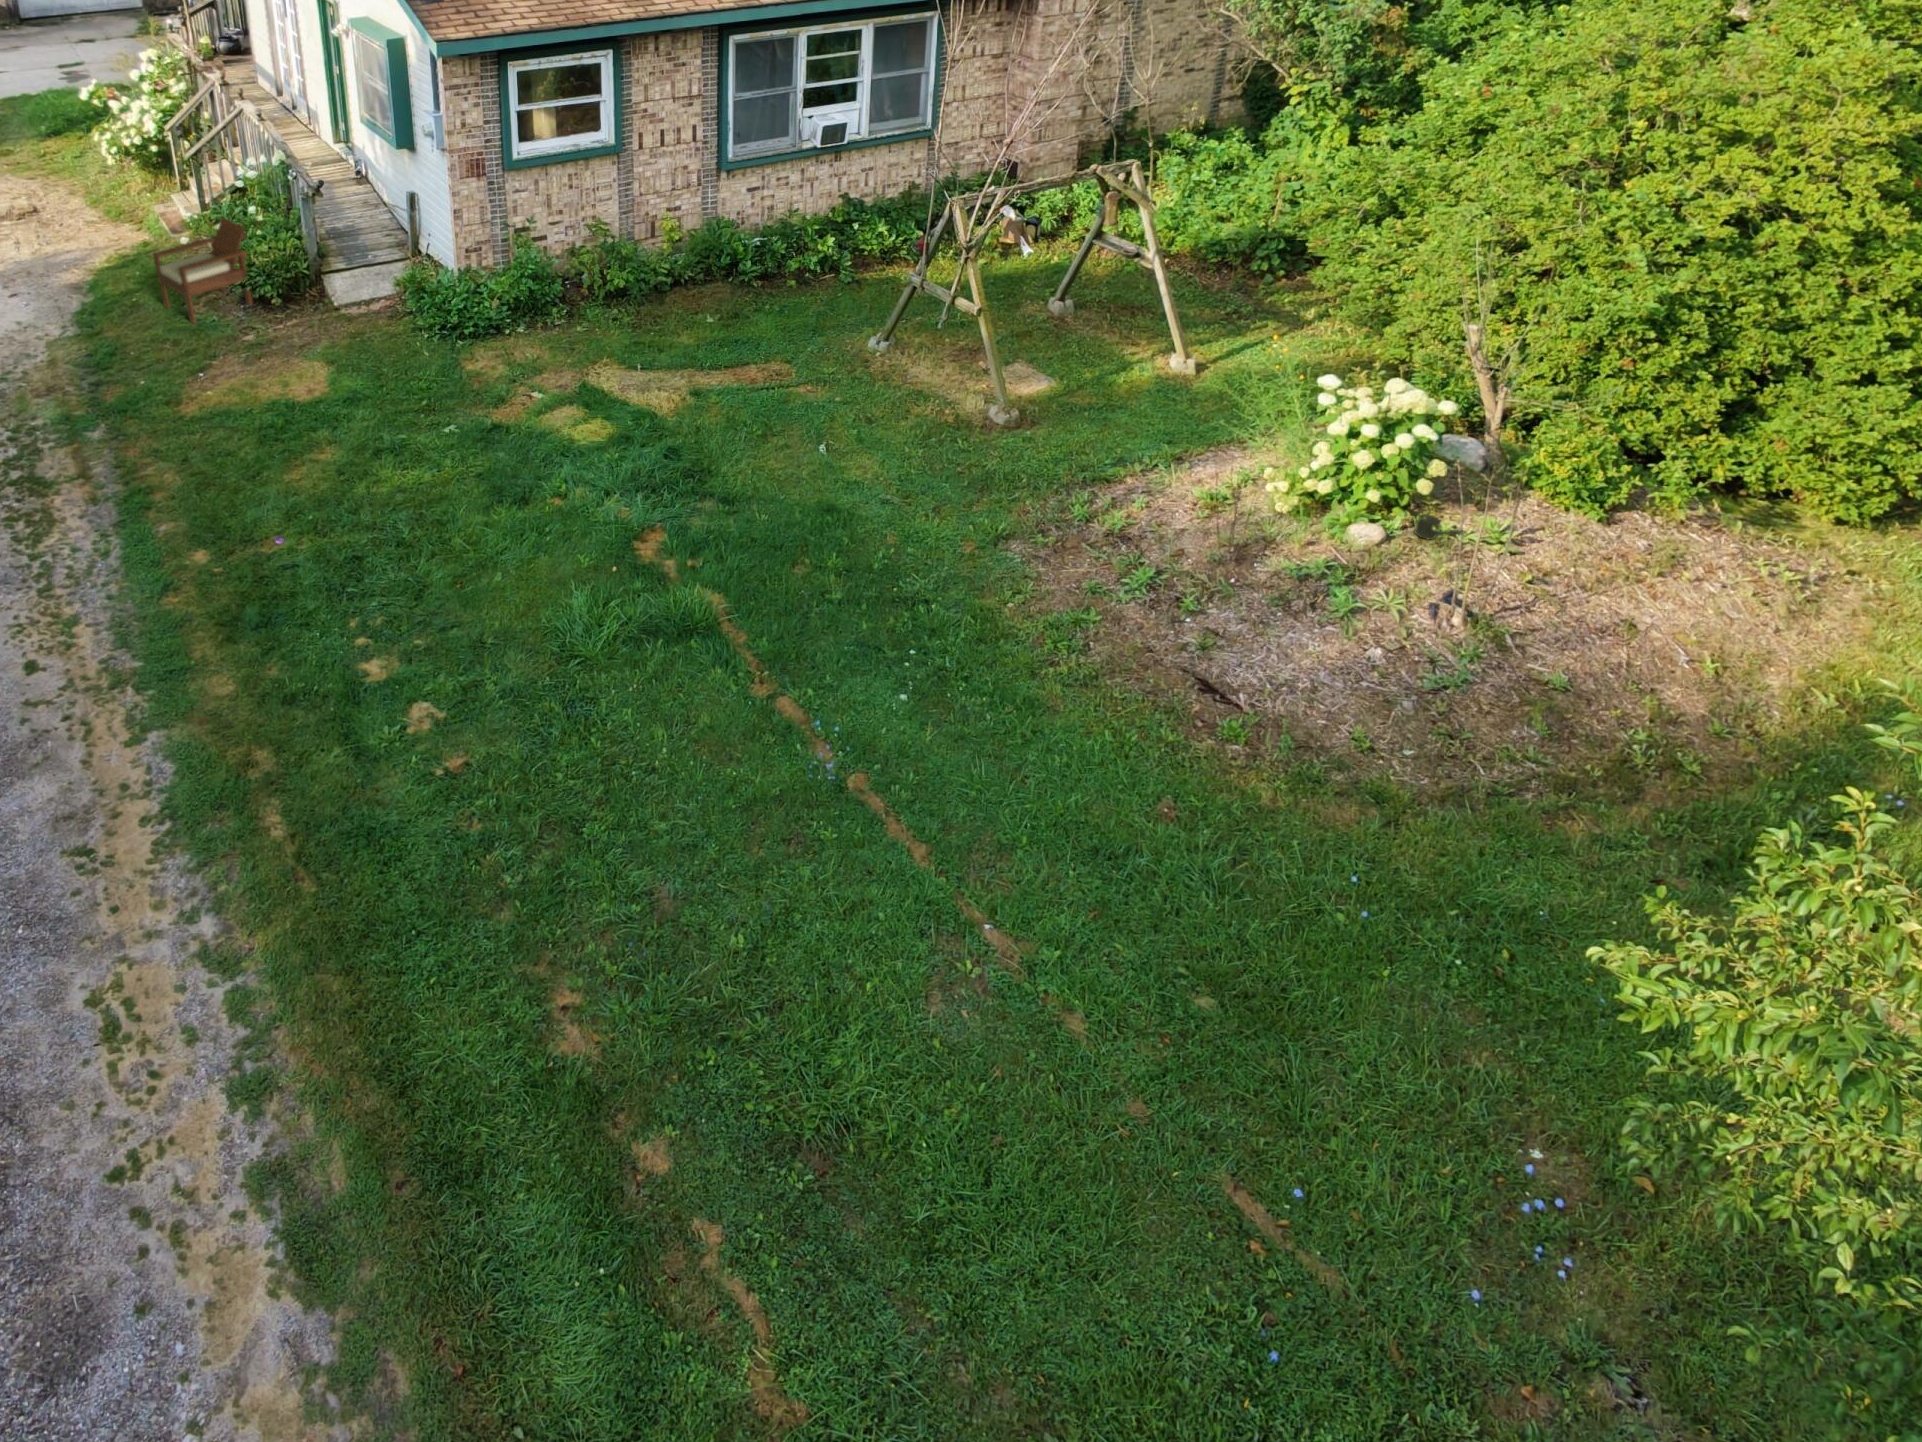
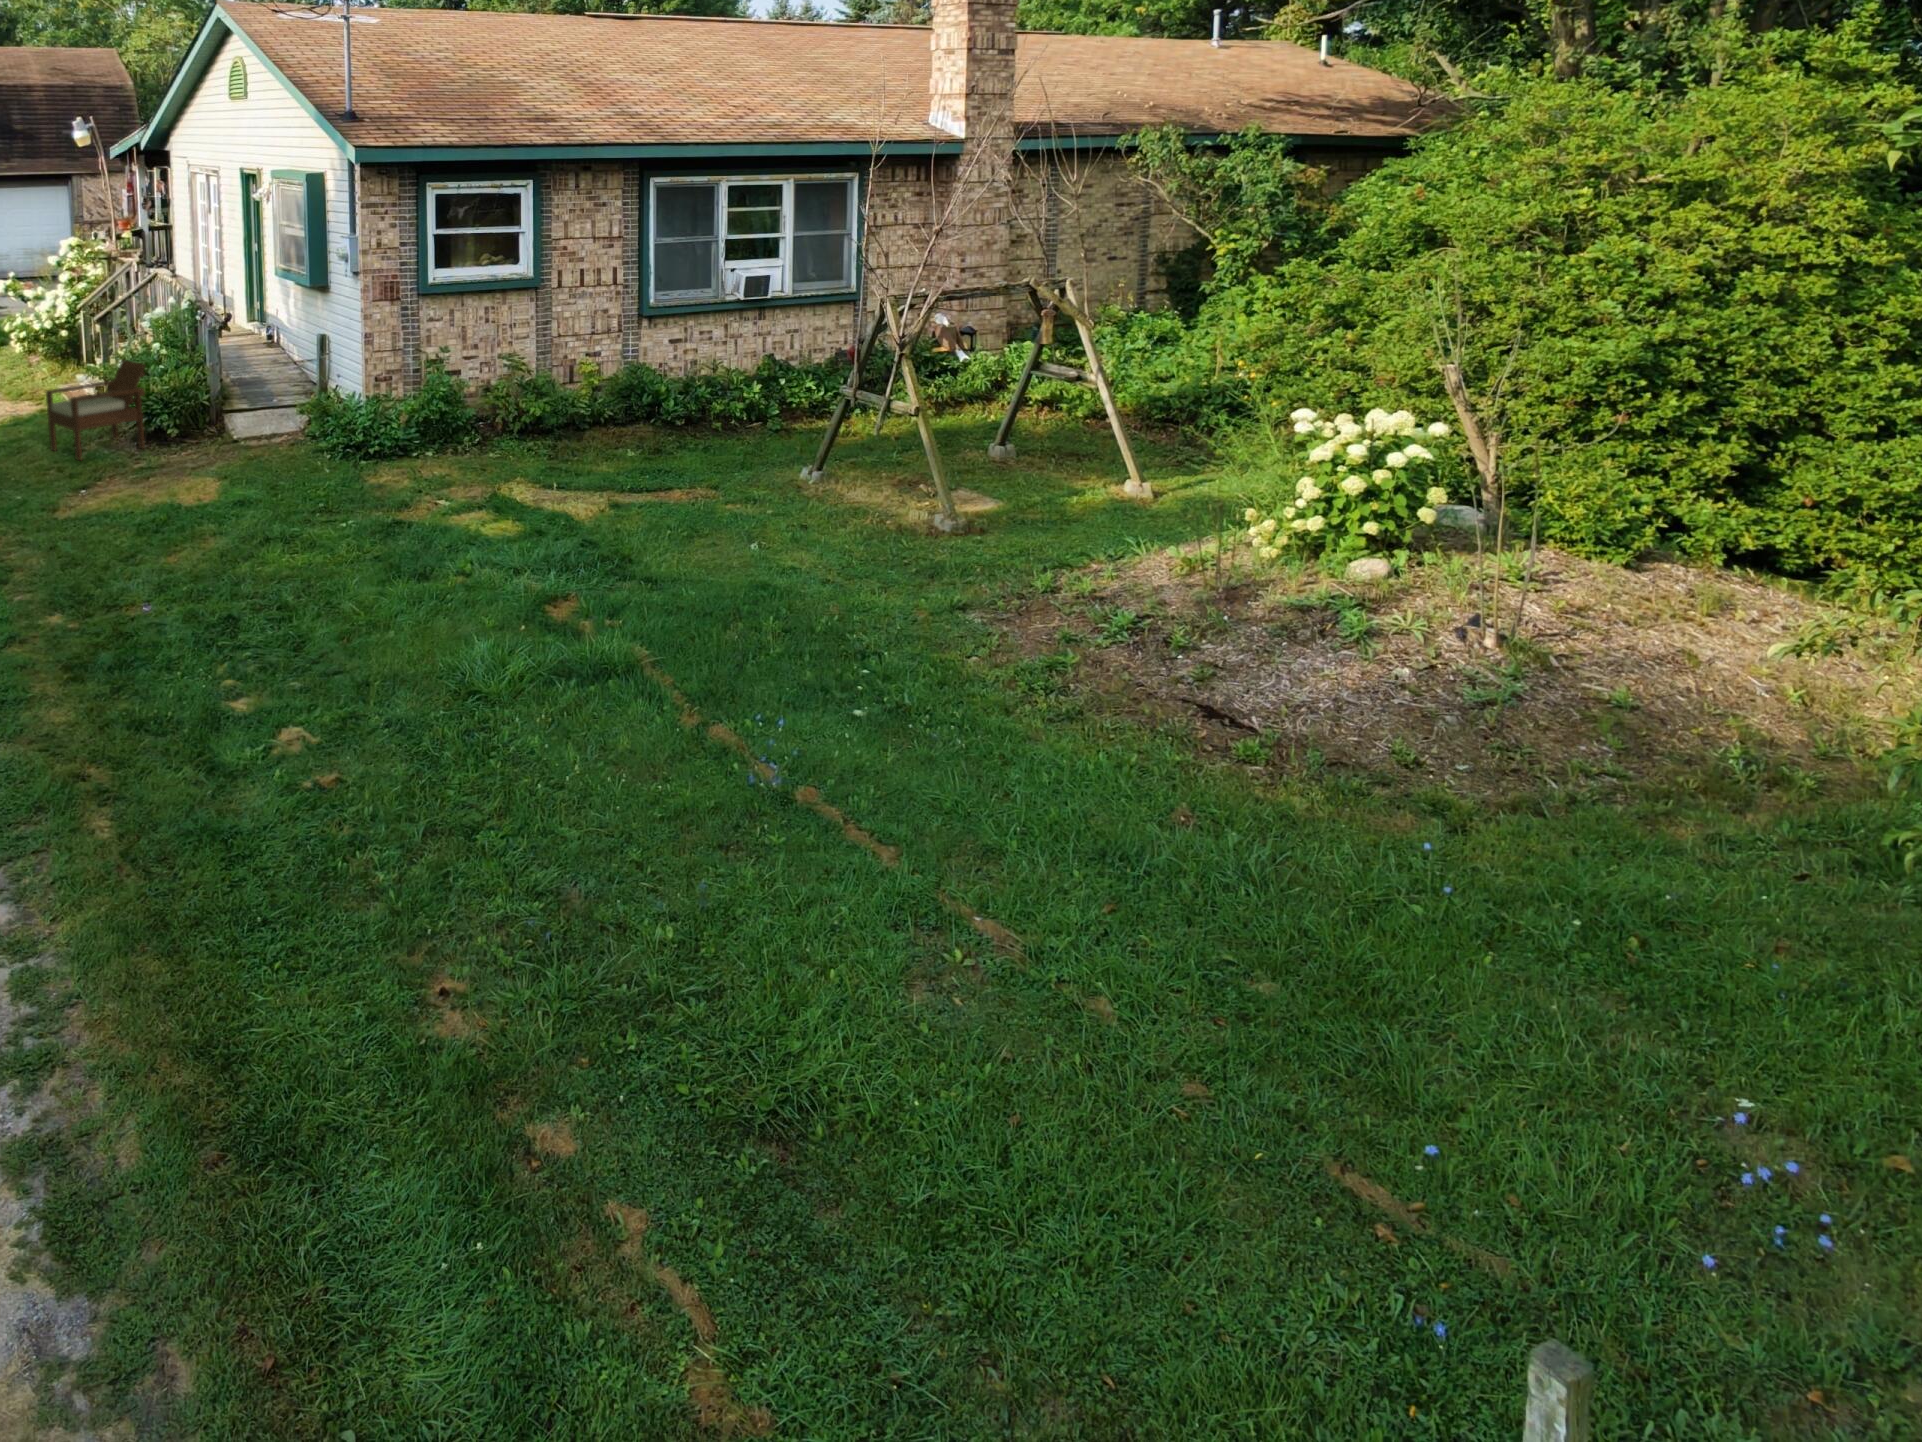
watering can: present [1414,514,1463,540] -> none [1413,542,1477,570]

